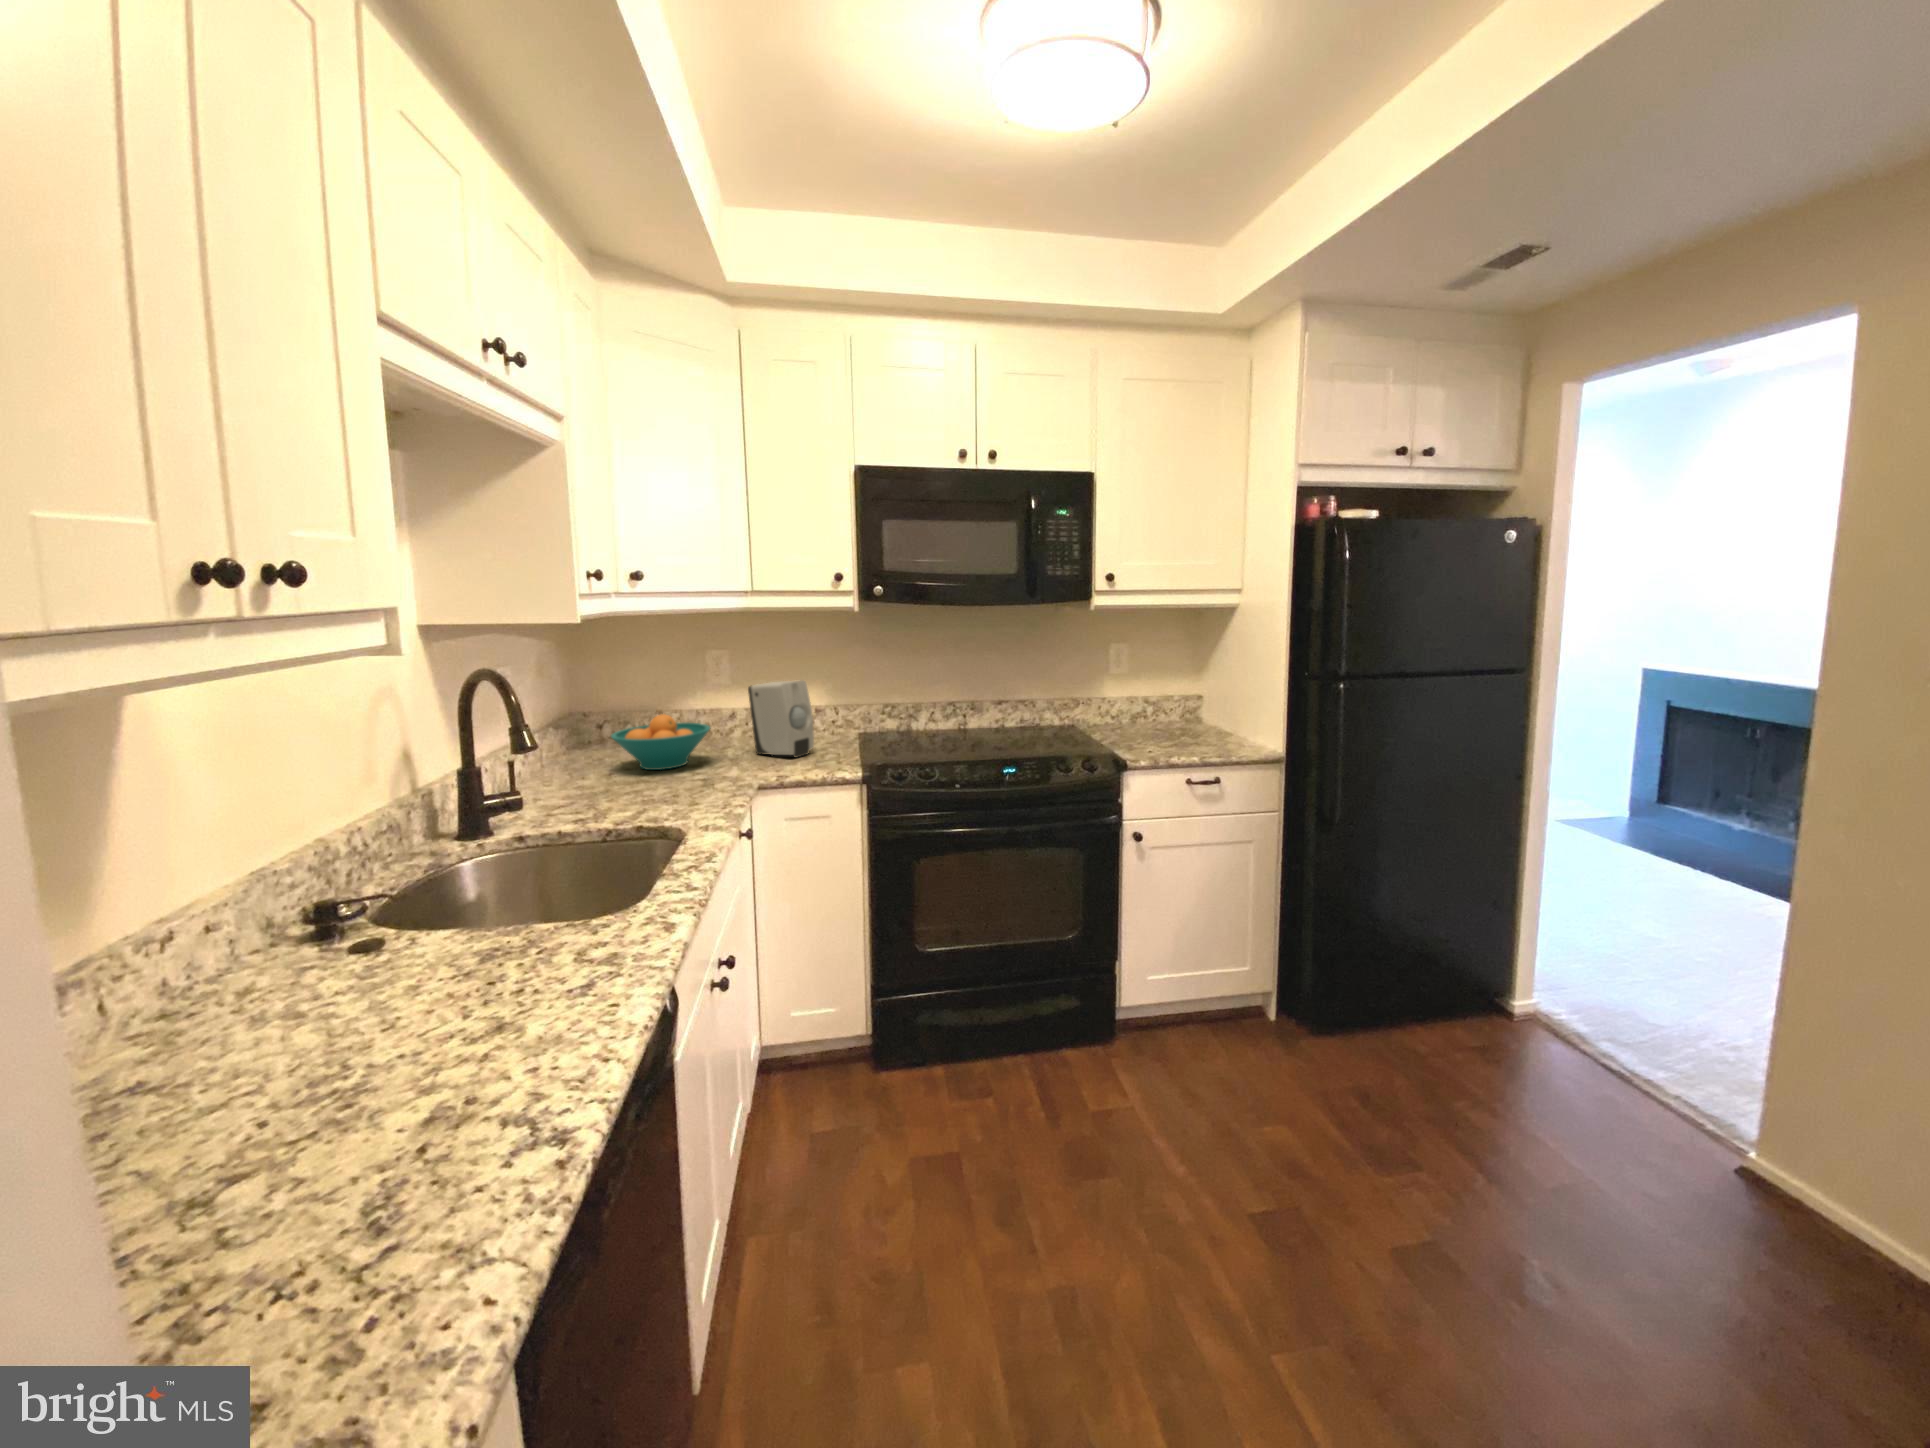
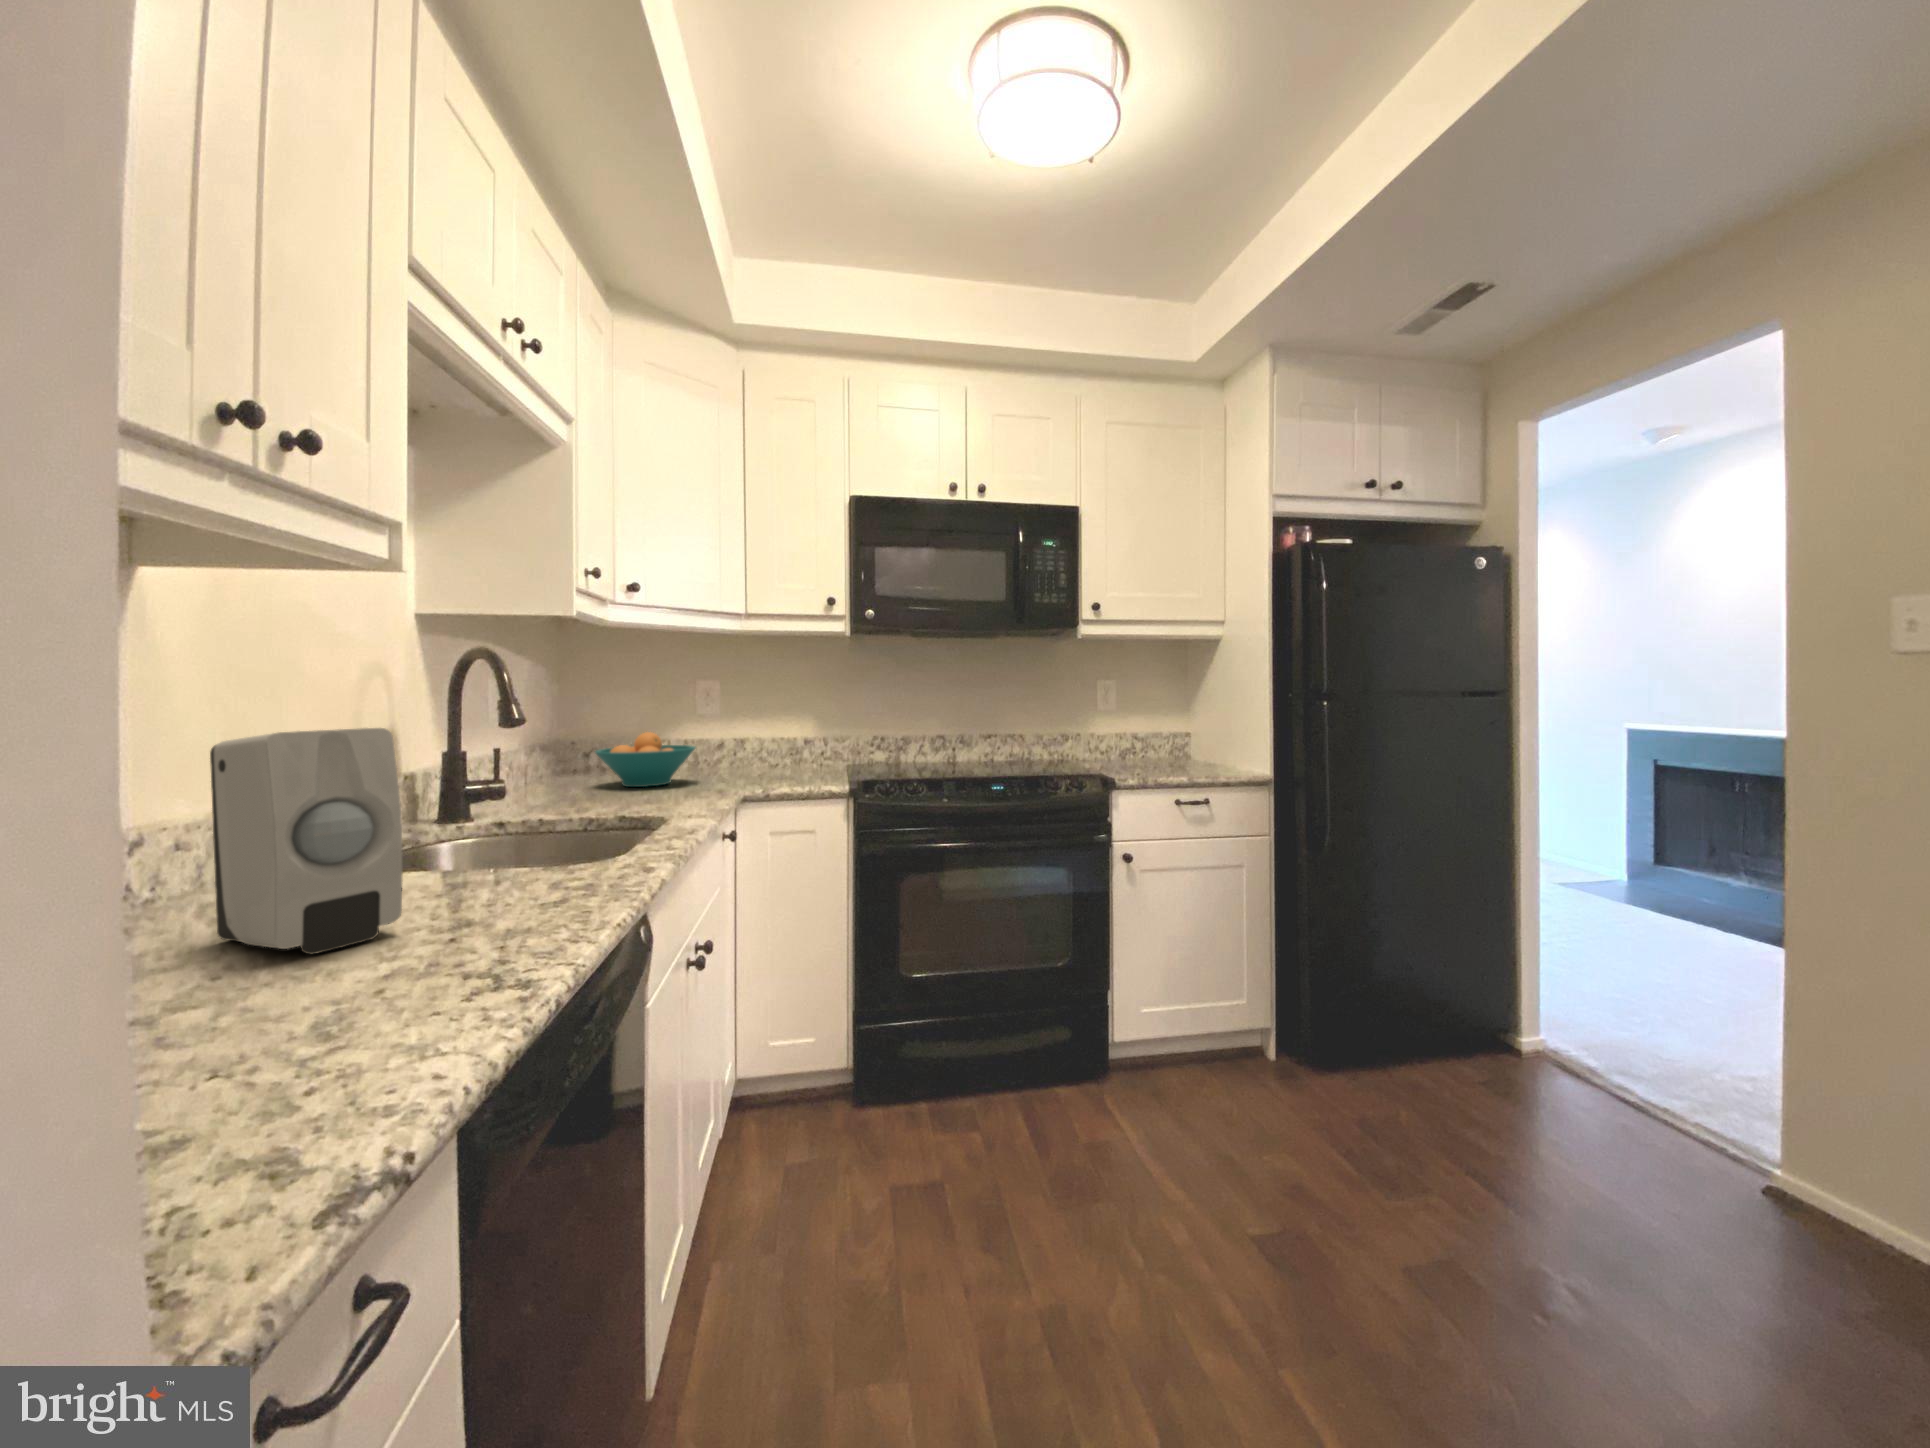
soap dispenser: present [748,680,814,757] -> present [210,728,403,955]

